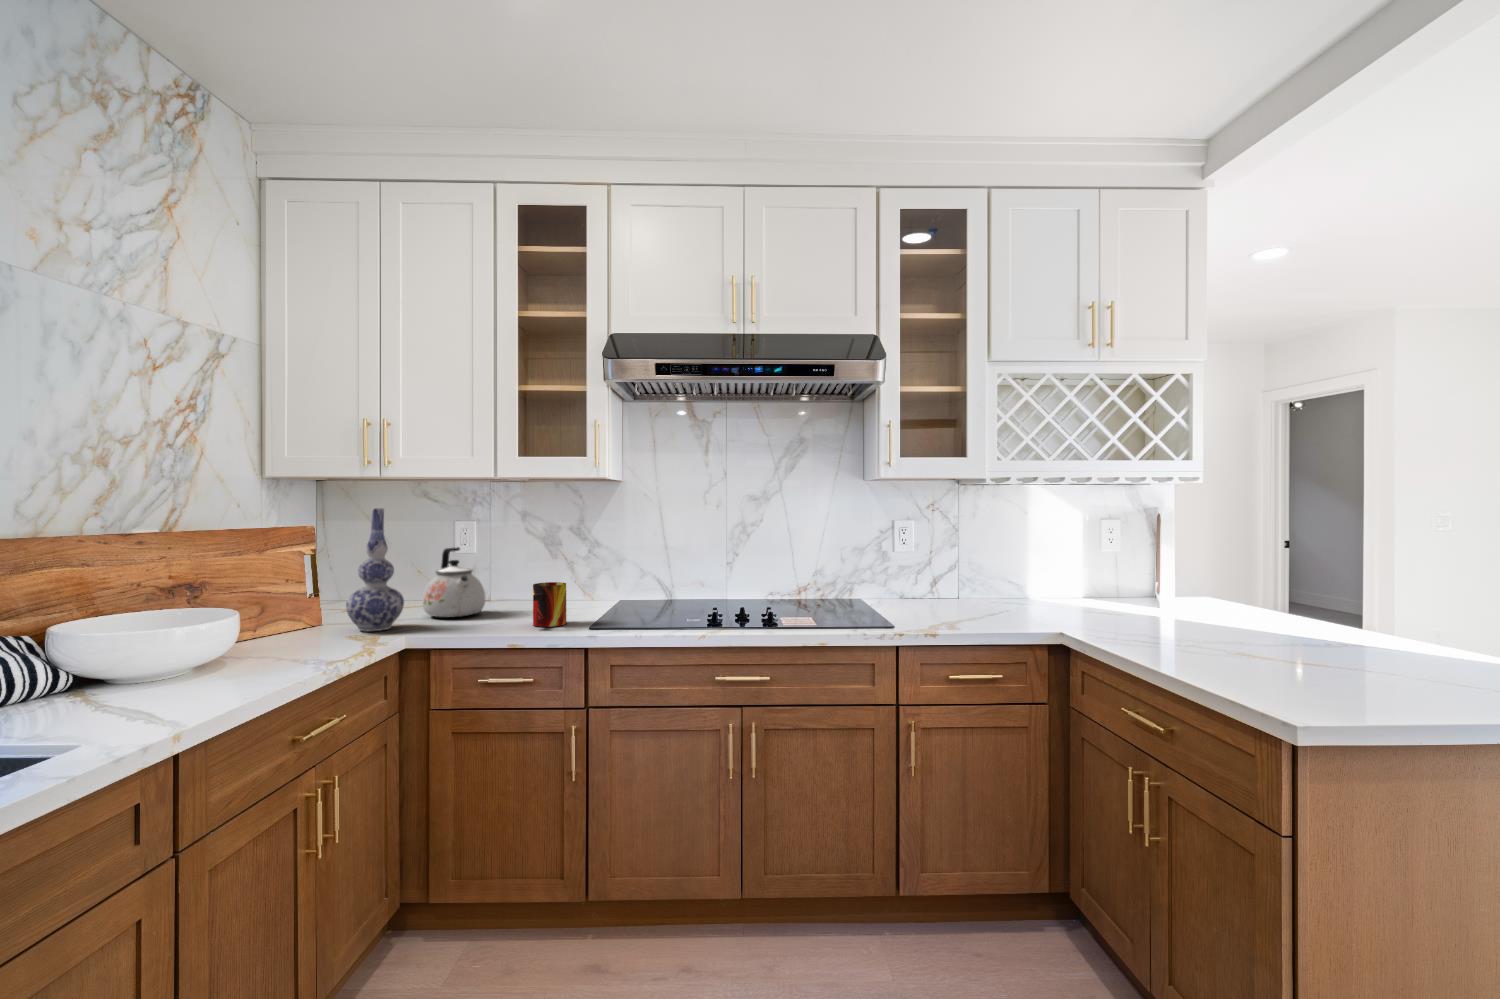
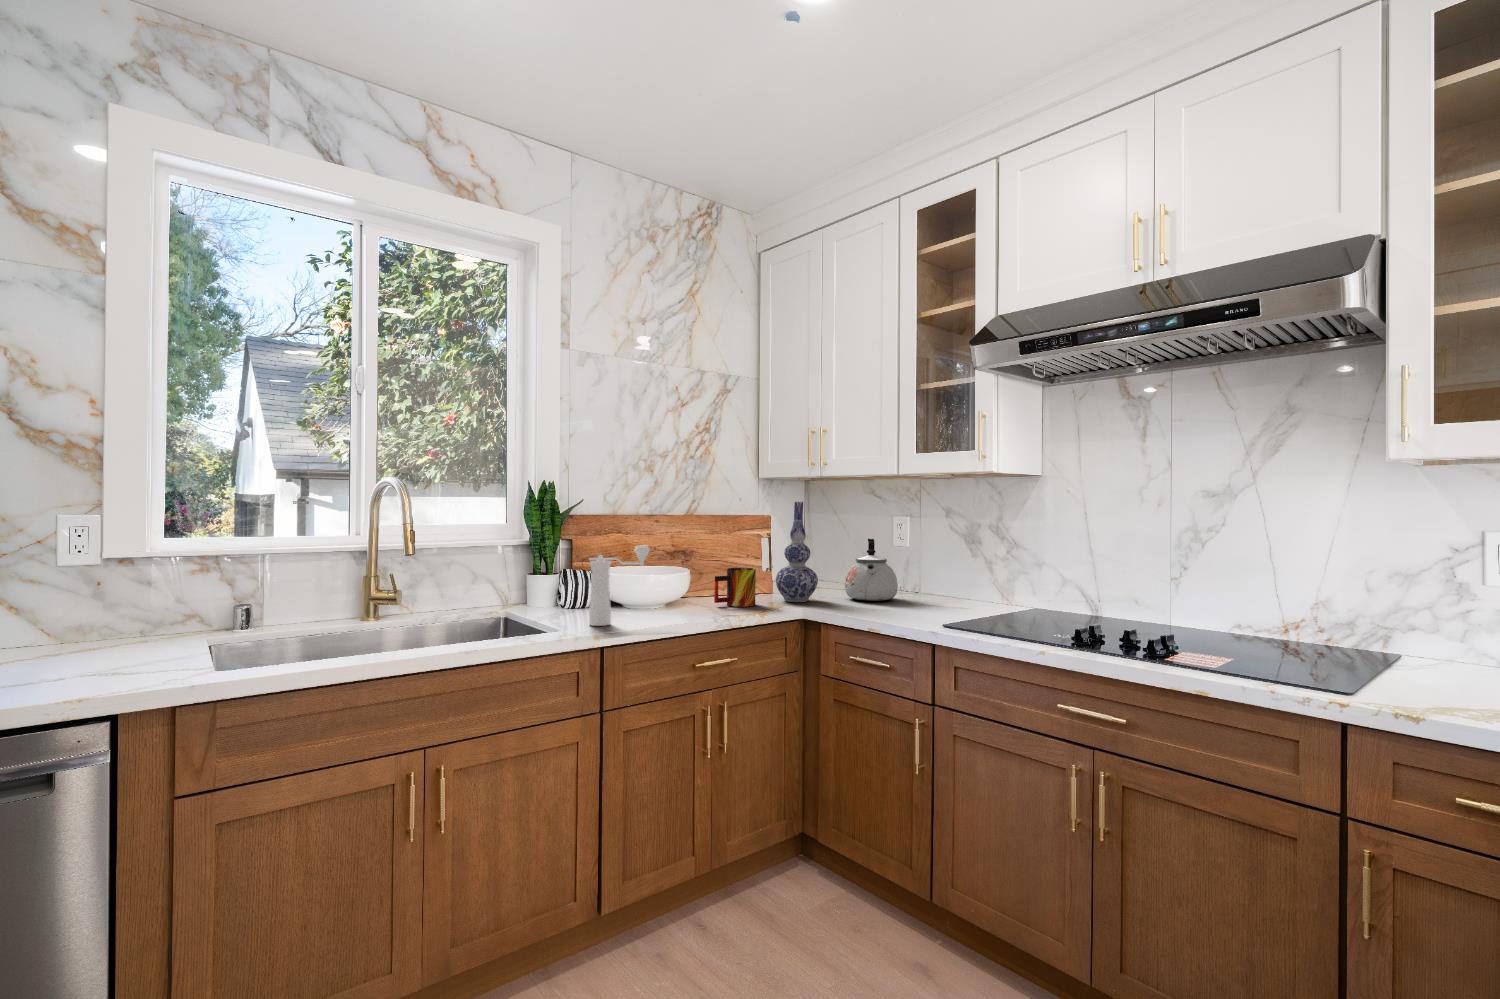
pepper mill: none [148,578,253,711] -> present [589,546,650,626]
mug: present [533,582,566,627] -> present [714,568,756,607]

